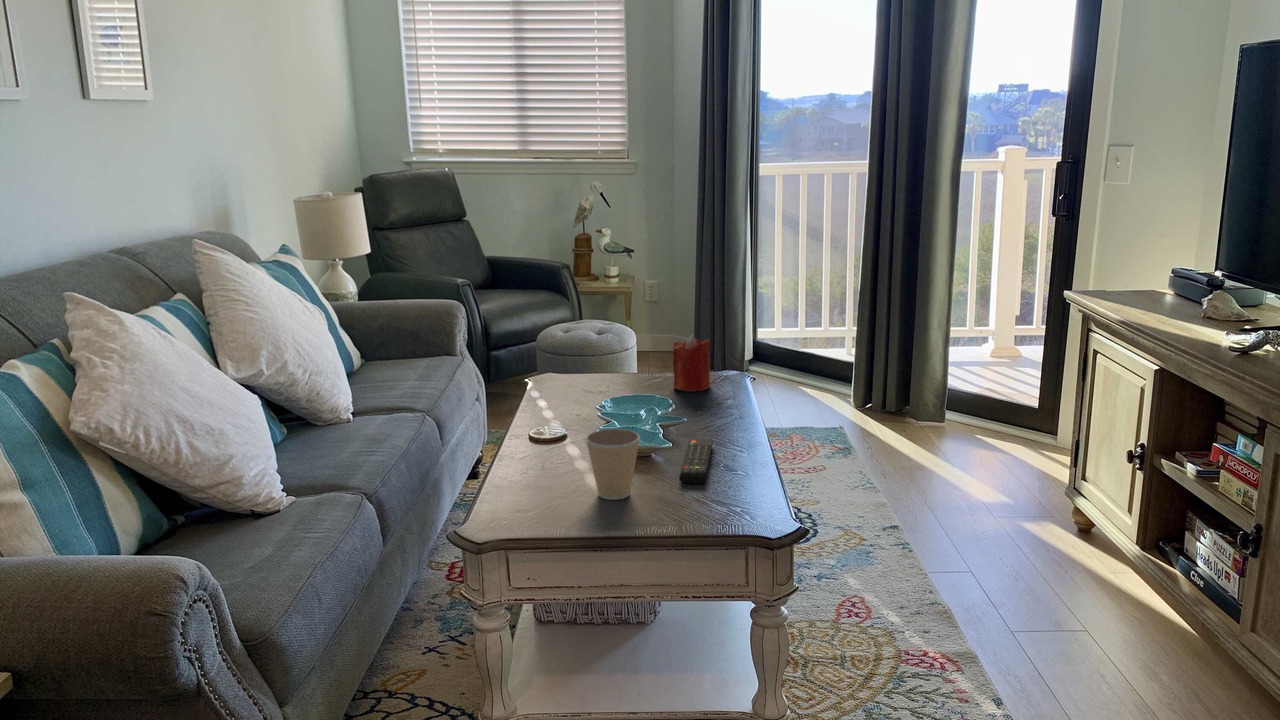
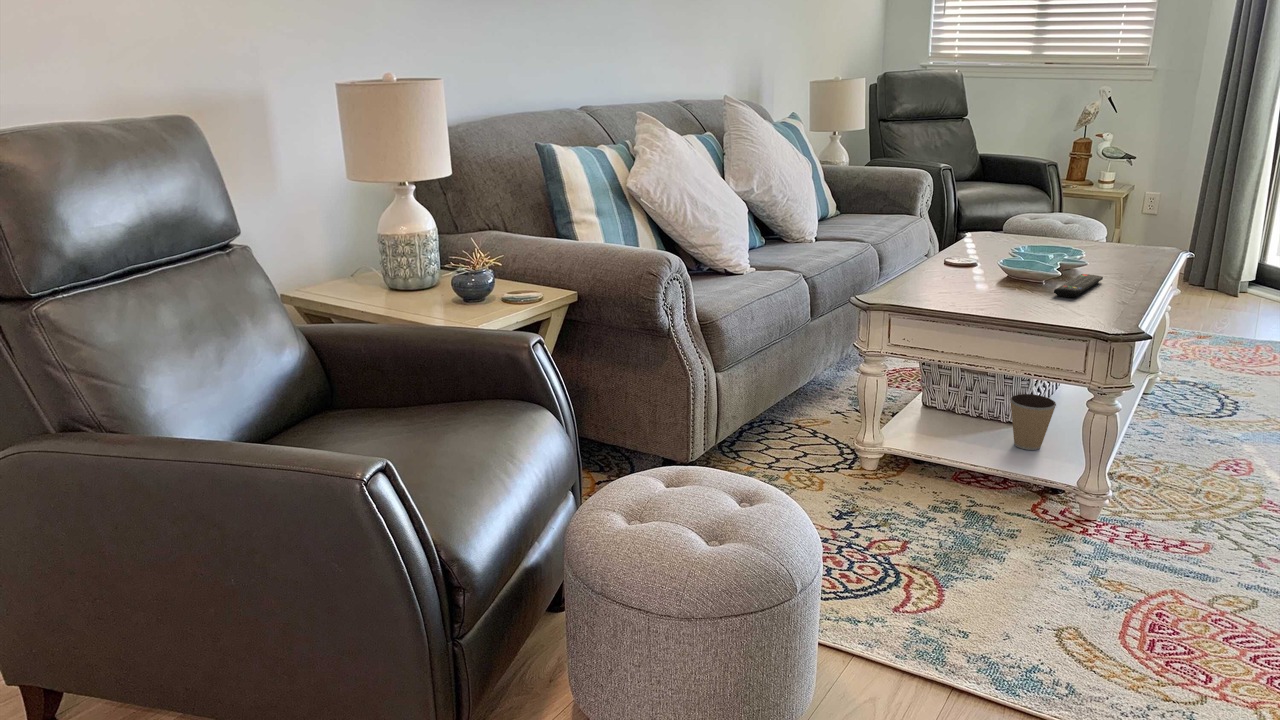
candle: present [673,335,710,392] -> none [1097,200,1140,253]
coffee cup: present [586,429,640,500] -> present [1010,394,1056,450]

